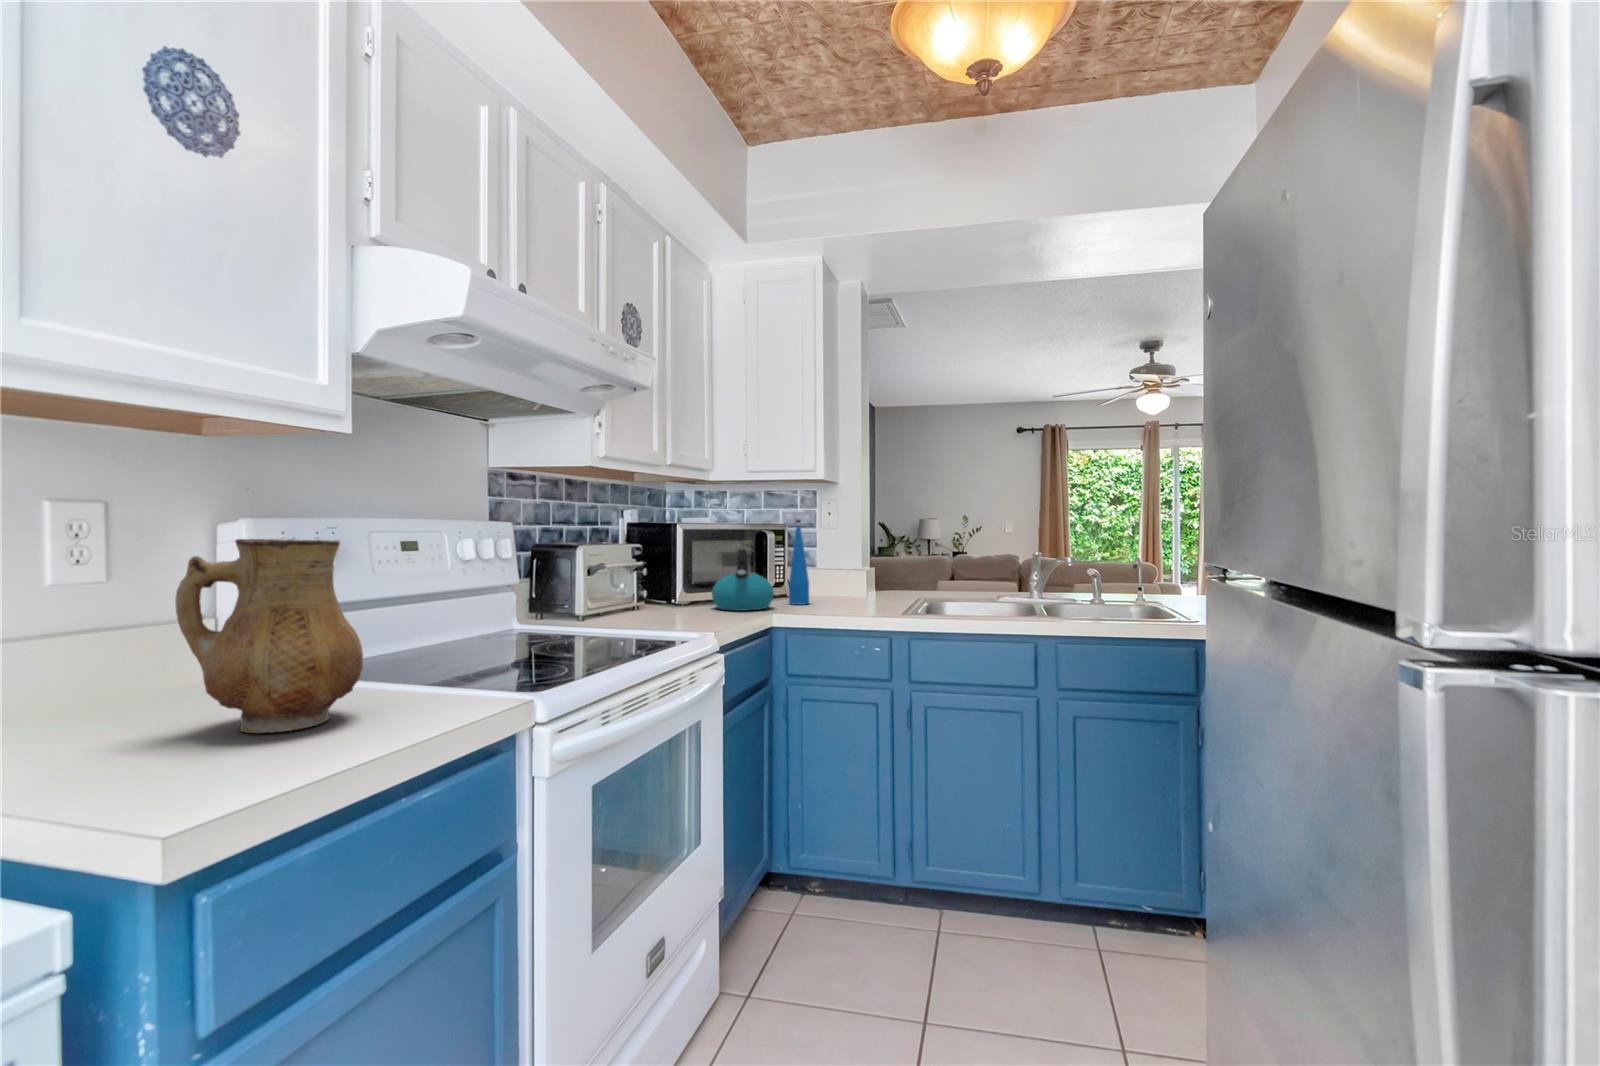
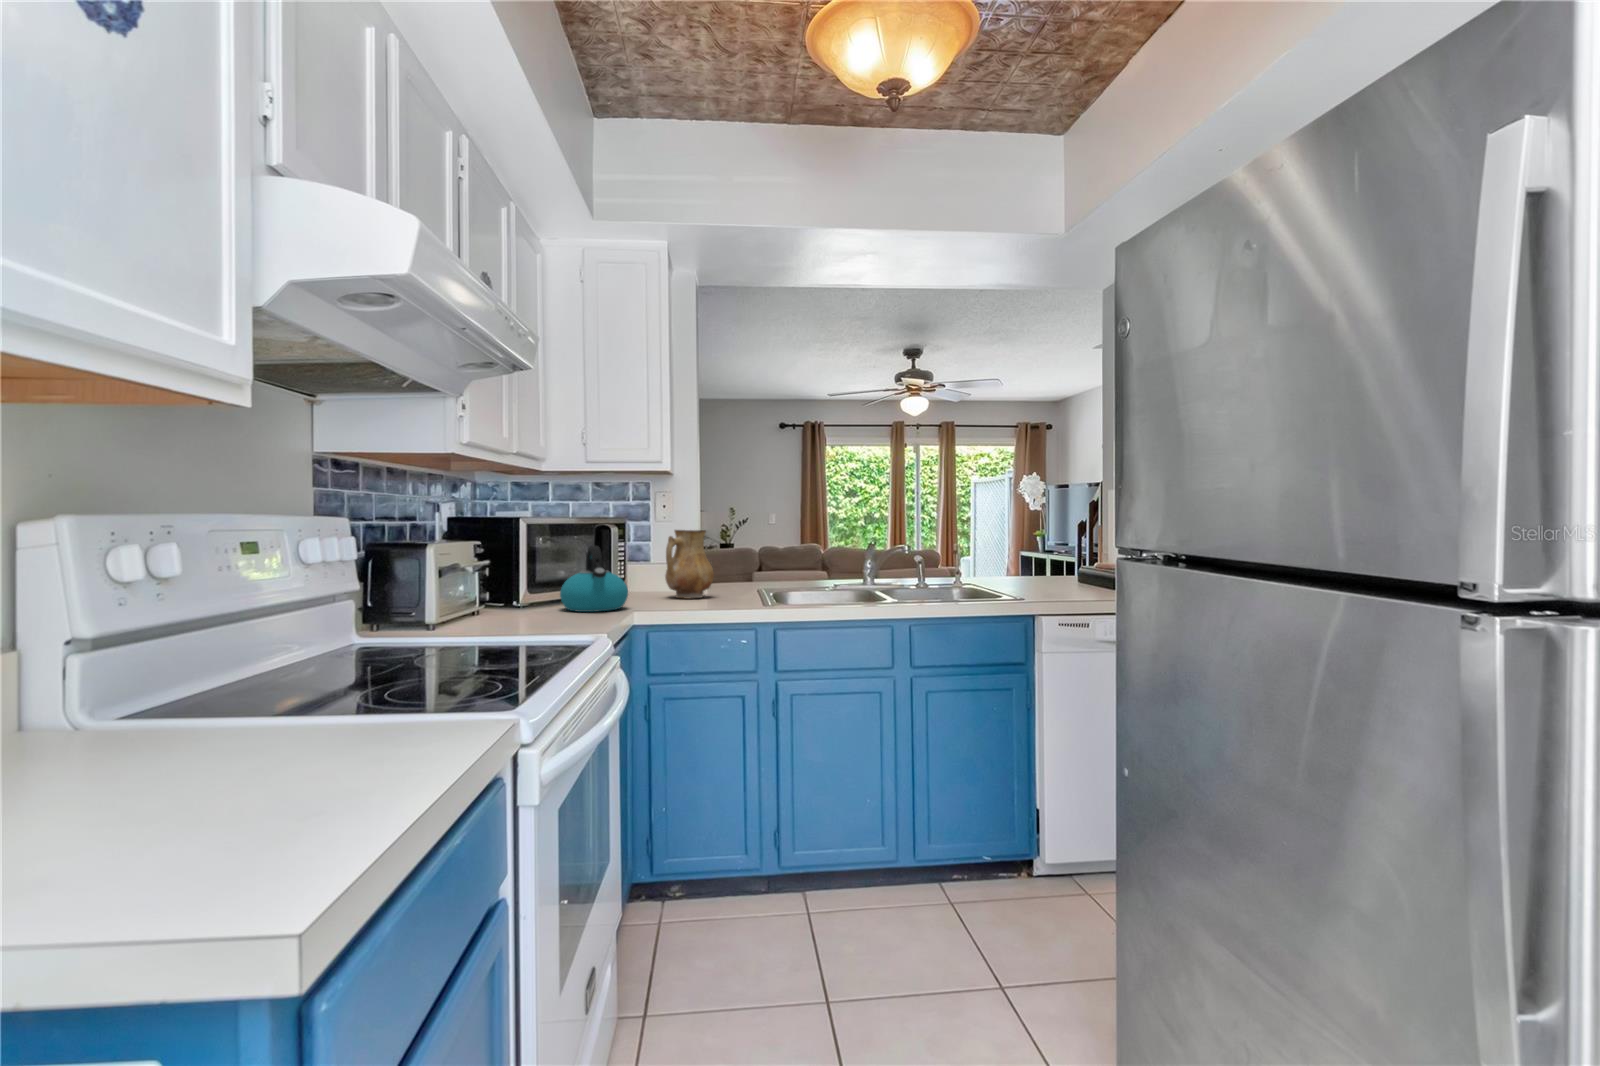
bottle: present [789,520,809,605] -> none [636,514,658,603]
ceramic pitcher: present [175,539,363,733] -> present [665,530,714,599]

